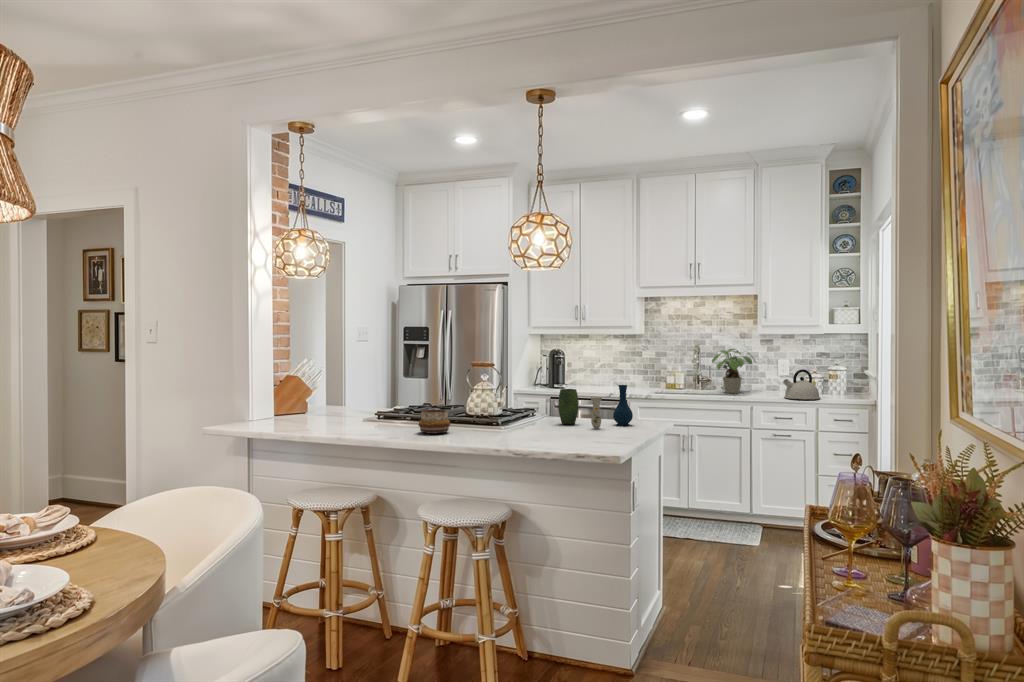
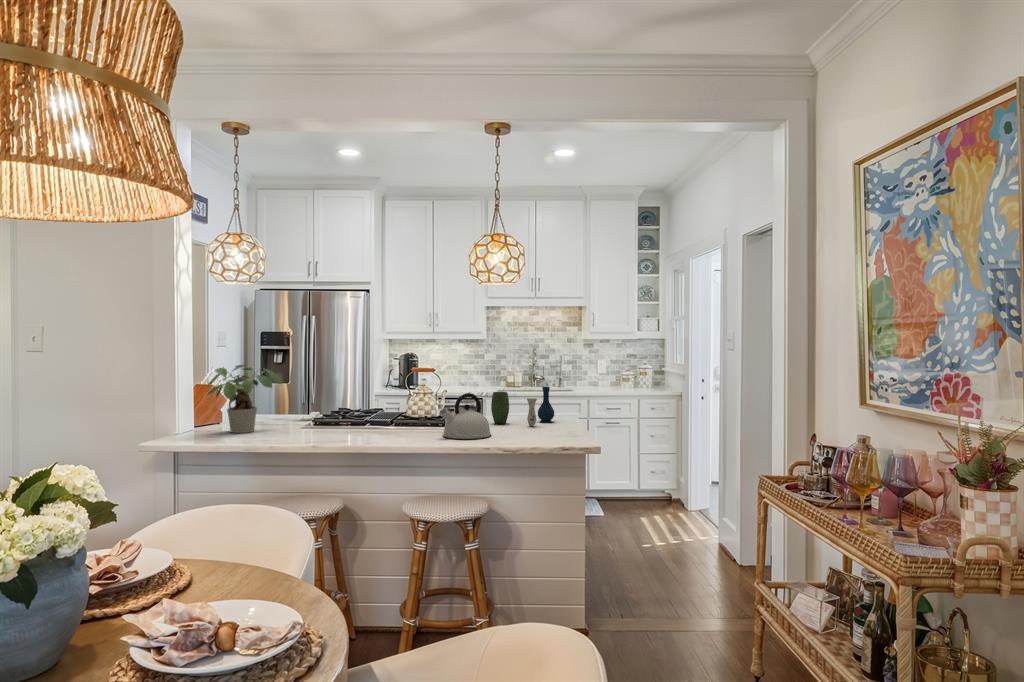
potted plant: present [712,349,755,393] -> present [207,365,282,433]
kettle: present [783,369,820,399] -> present [440,393,491,439]
decorative bowl: present [419,410,450,434] -> none [383,416,414,440]

